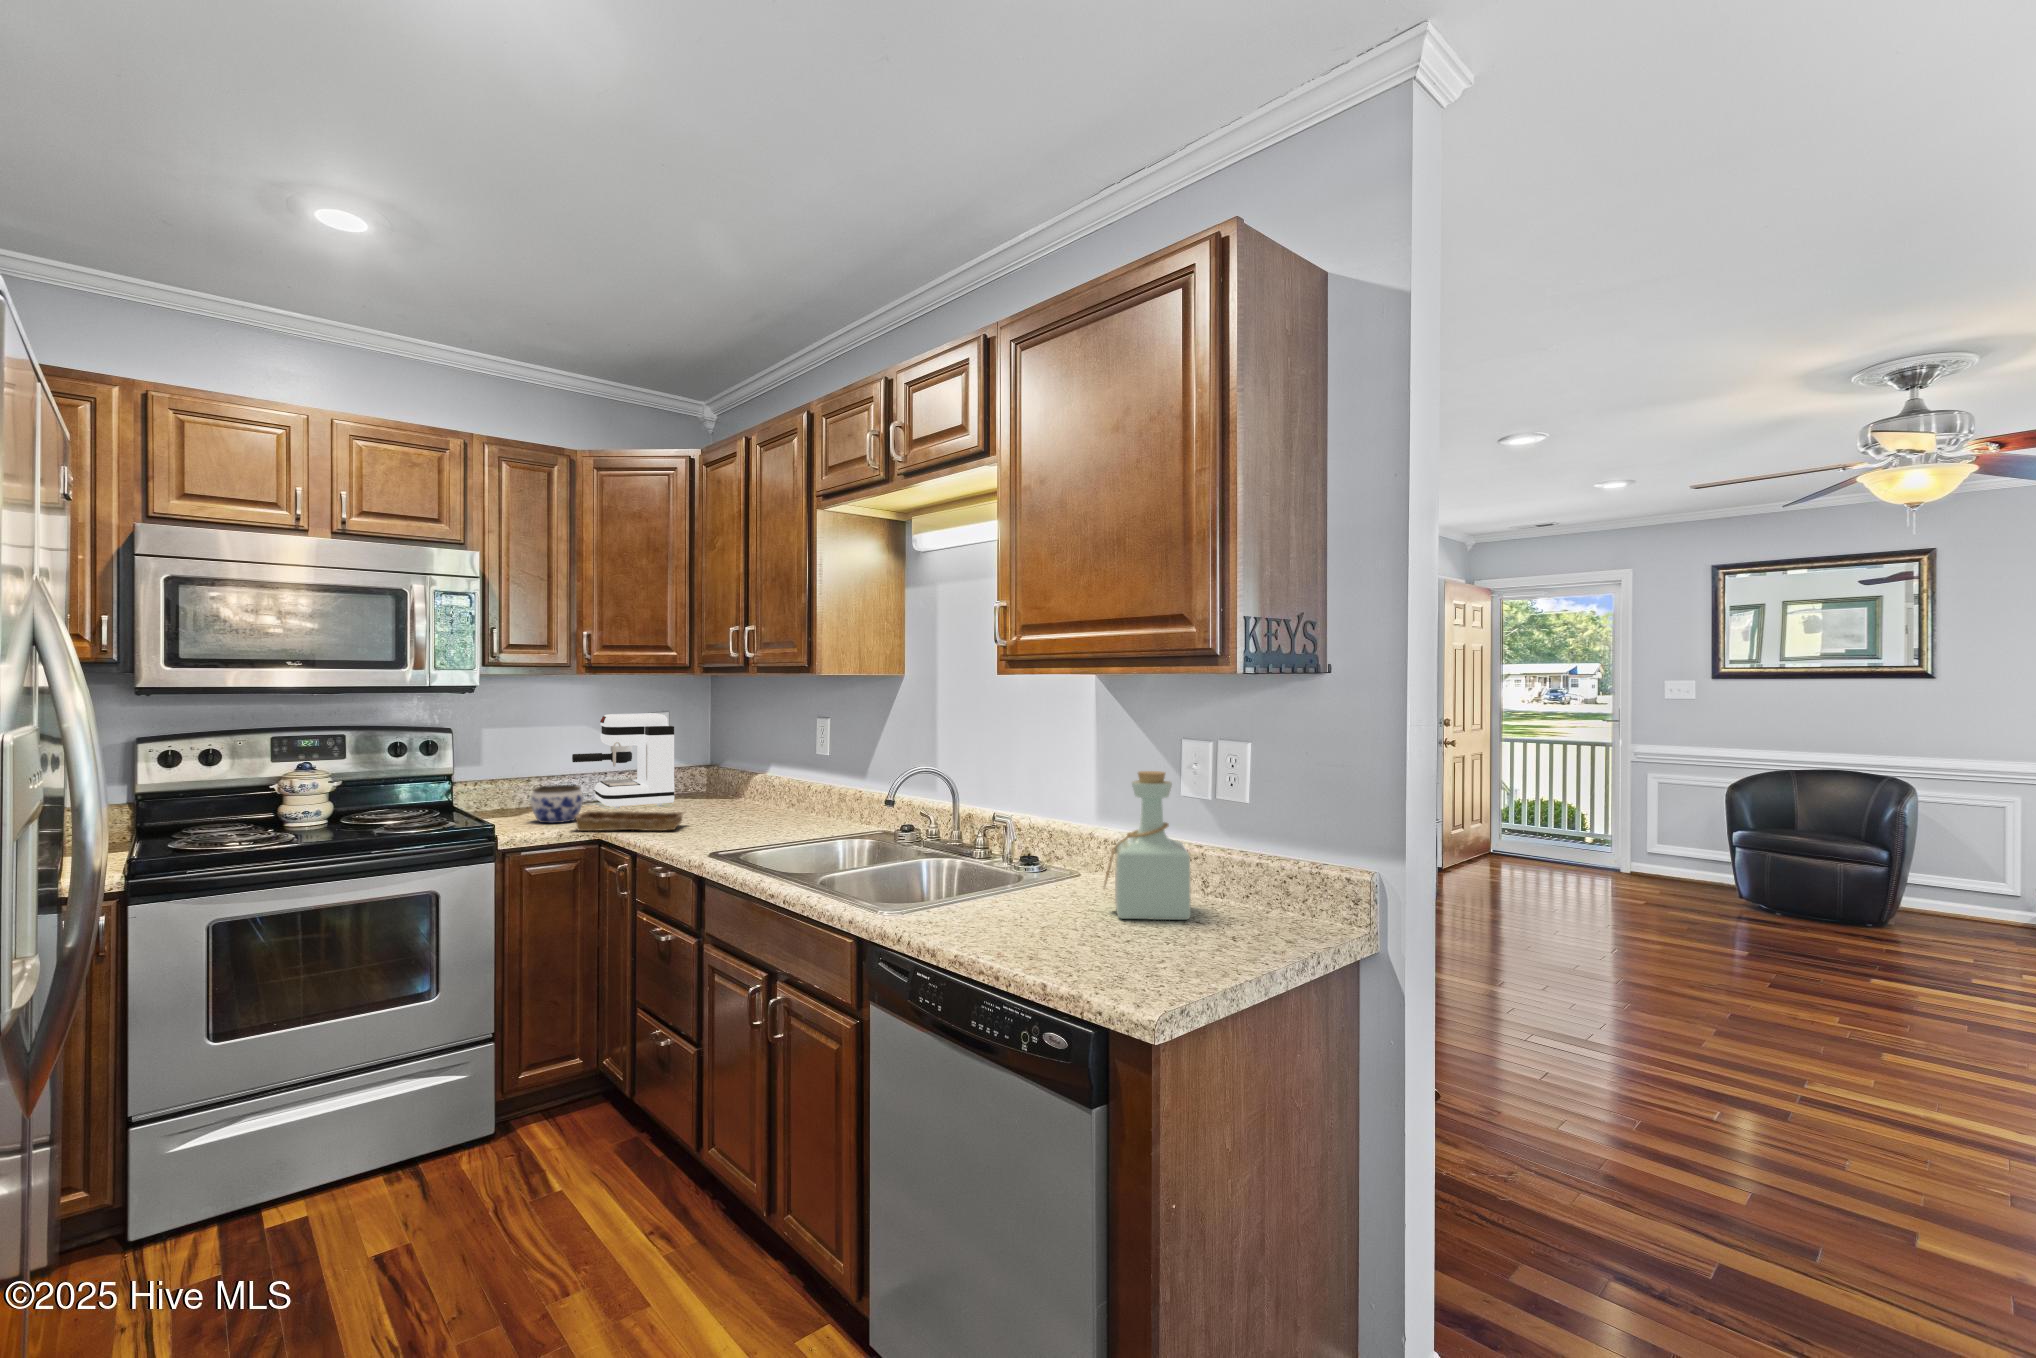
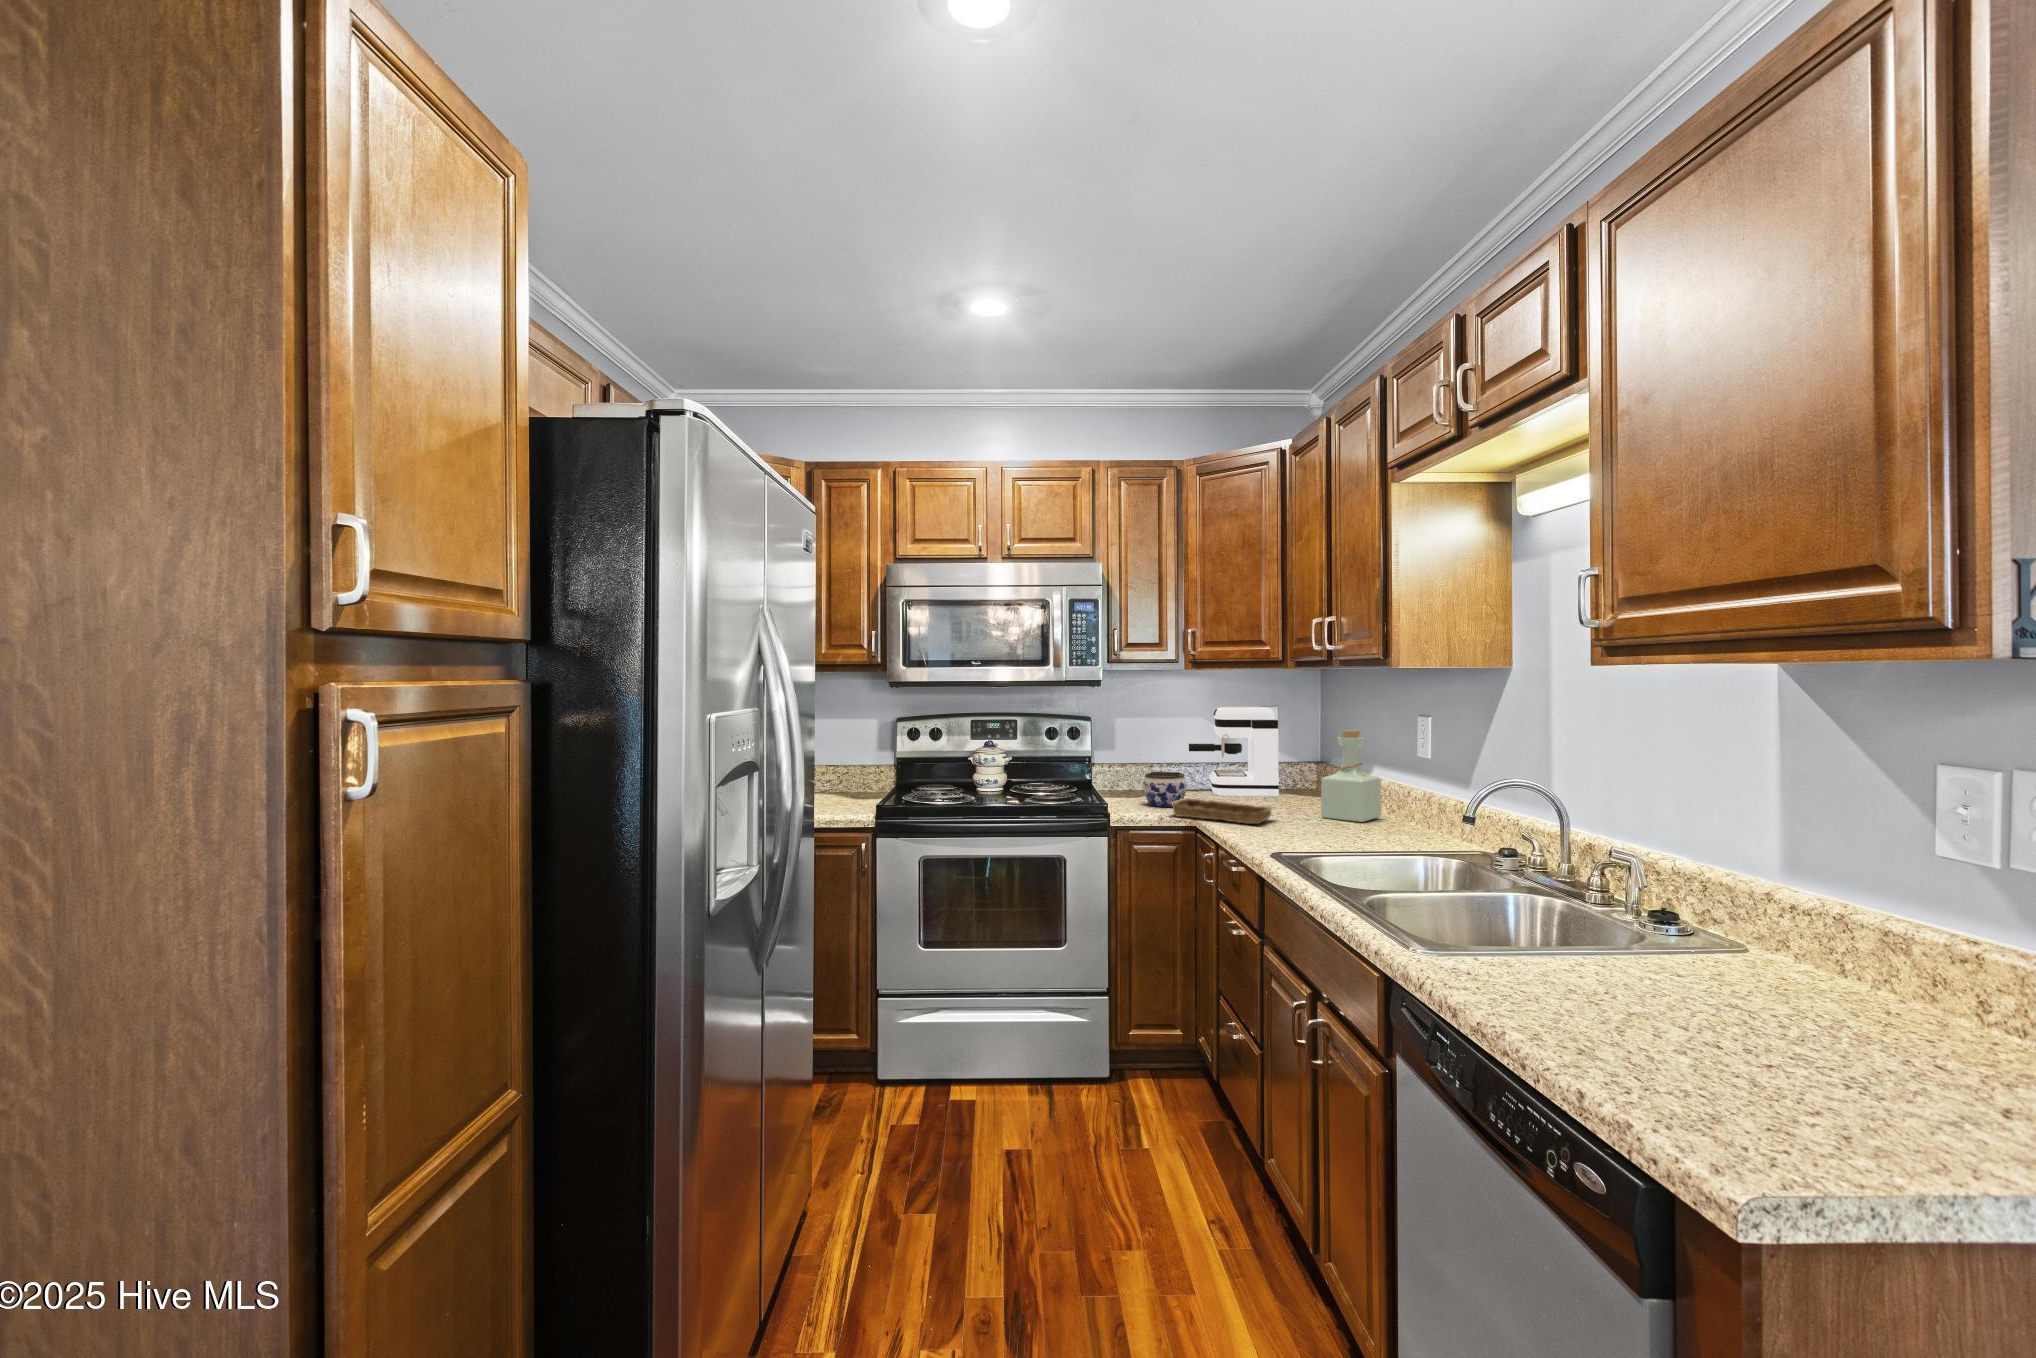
bottle: present [1104,771,1191,920] -> present [1321,730,1381,822]

